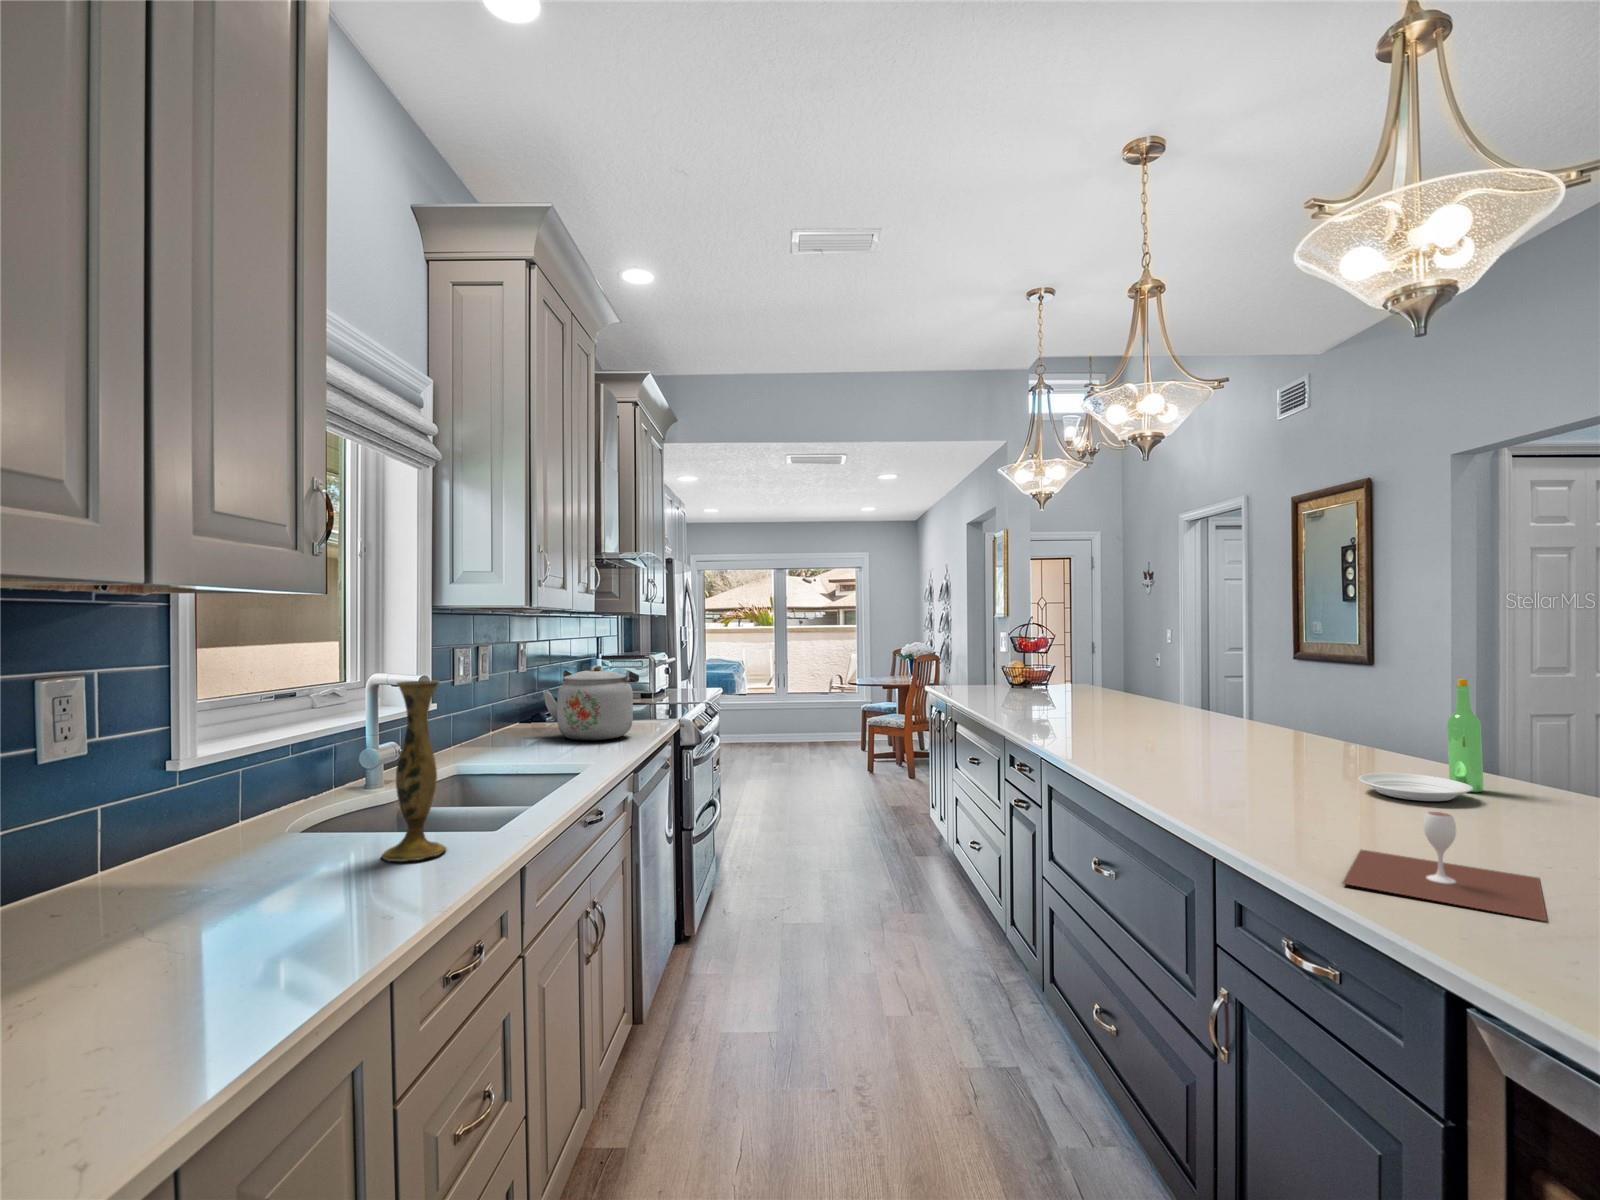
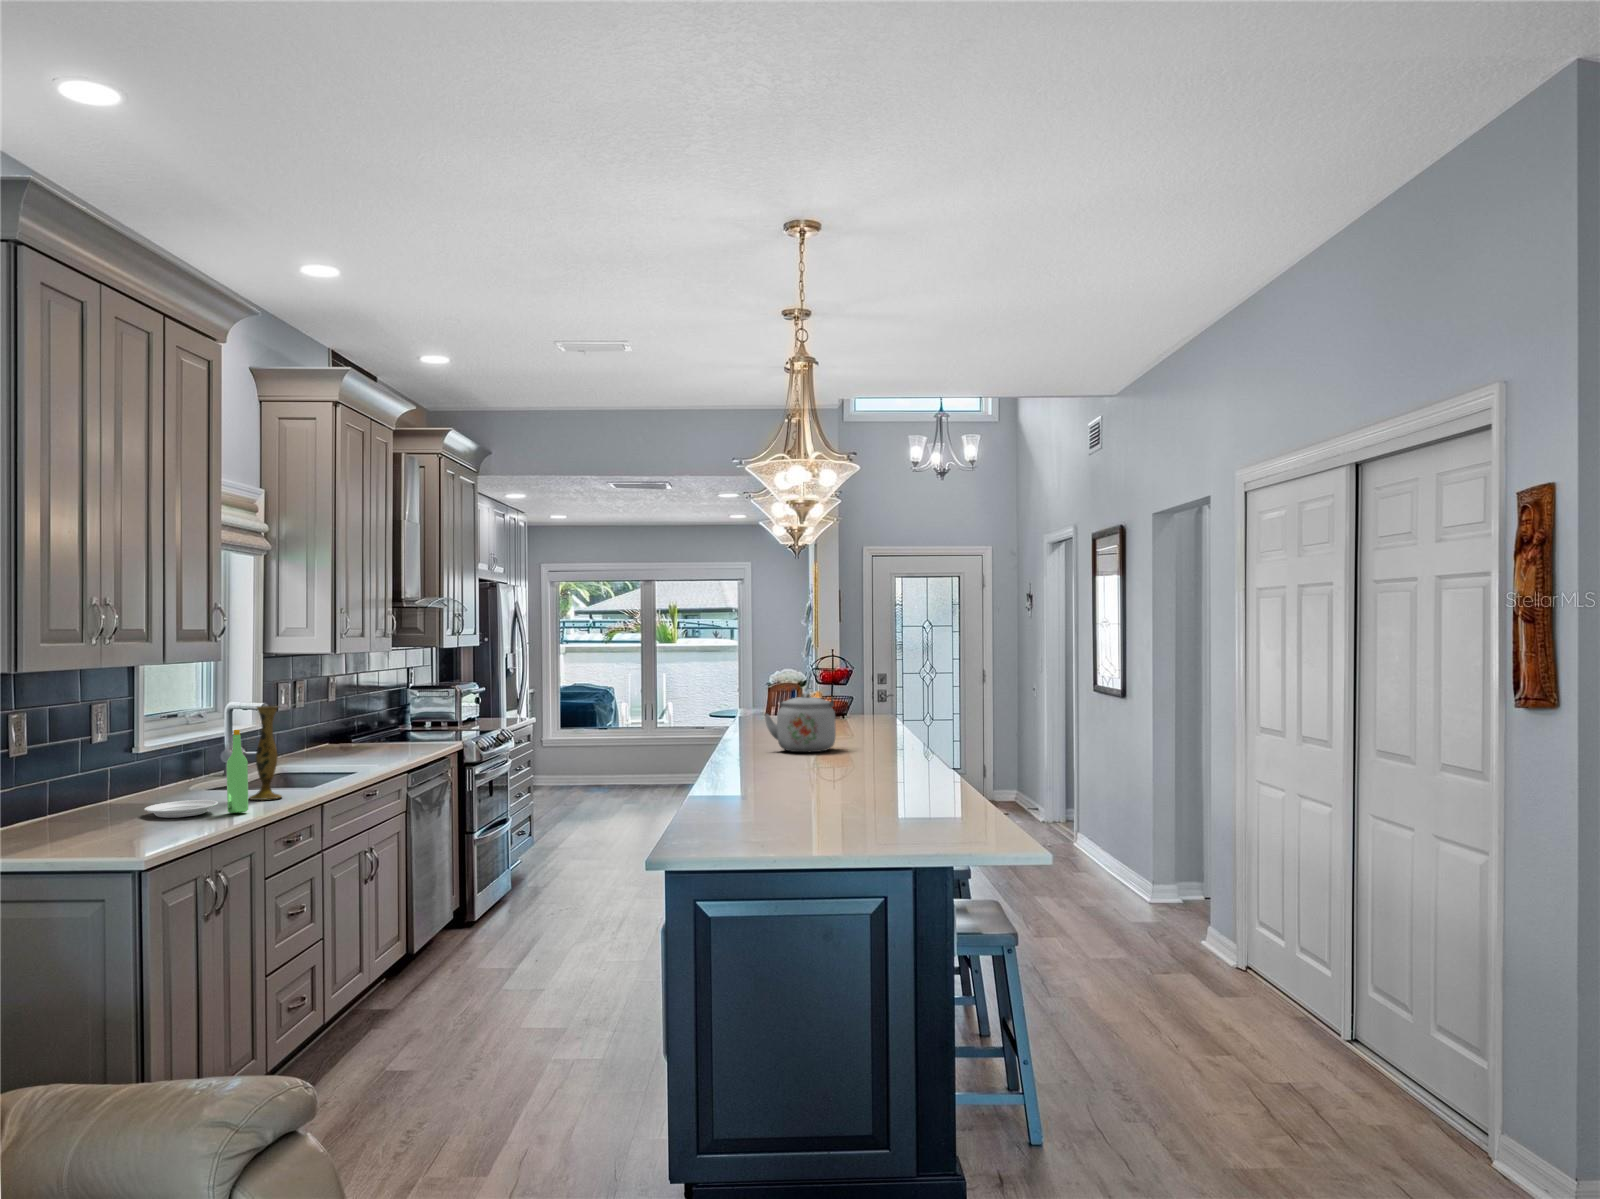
kettle: present [543,665,639,740] -> present [765,693,836,752]
plate: present [1359,679,1483,801] -> present [144,730,248,818]
wine glass: present [1343,812,1547,921] -> none [716,769,815,810]

